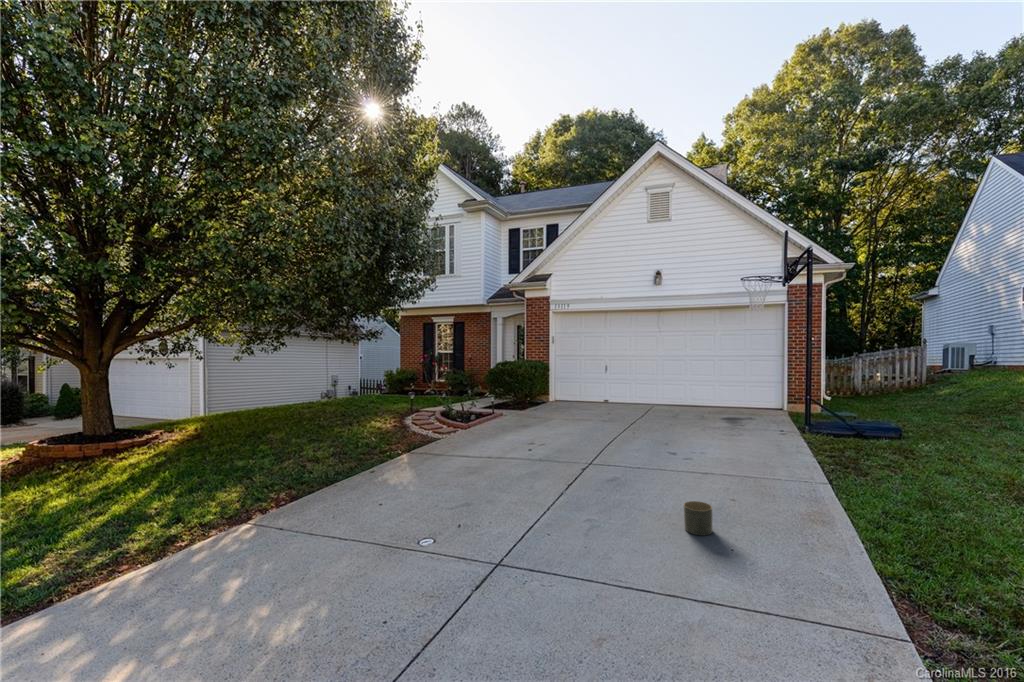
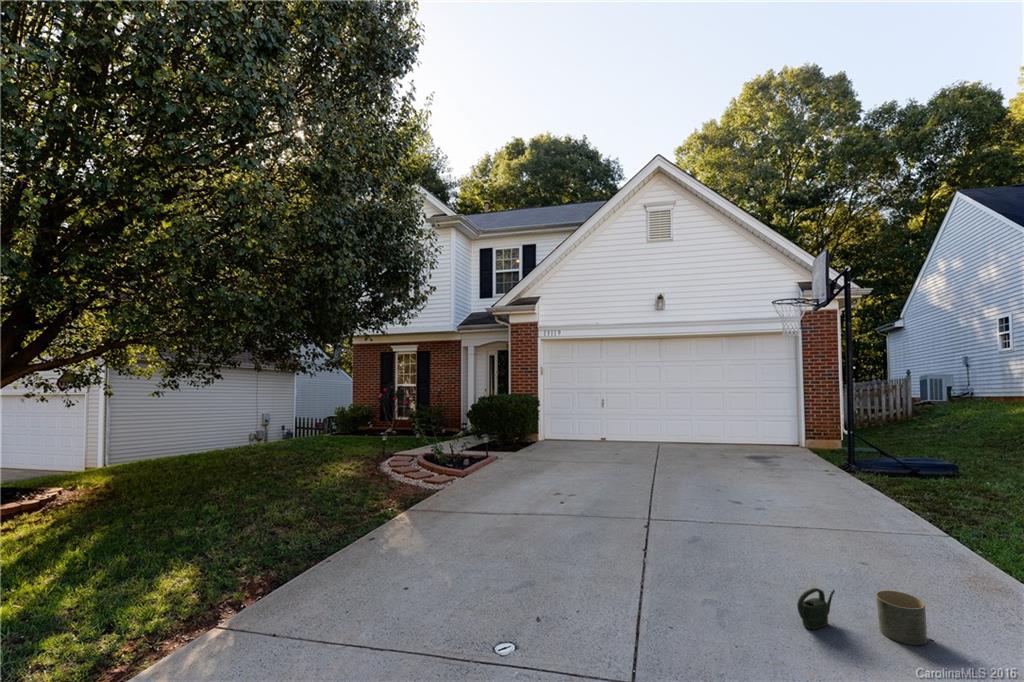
watering can: none [629,498,664,524] -> present [797,588,835,629]

